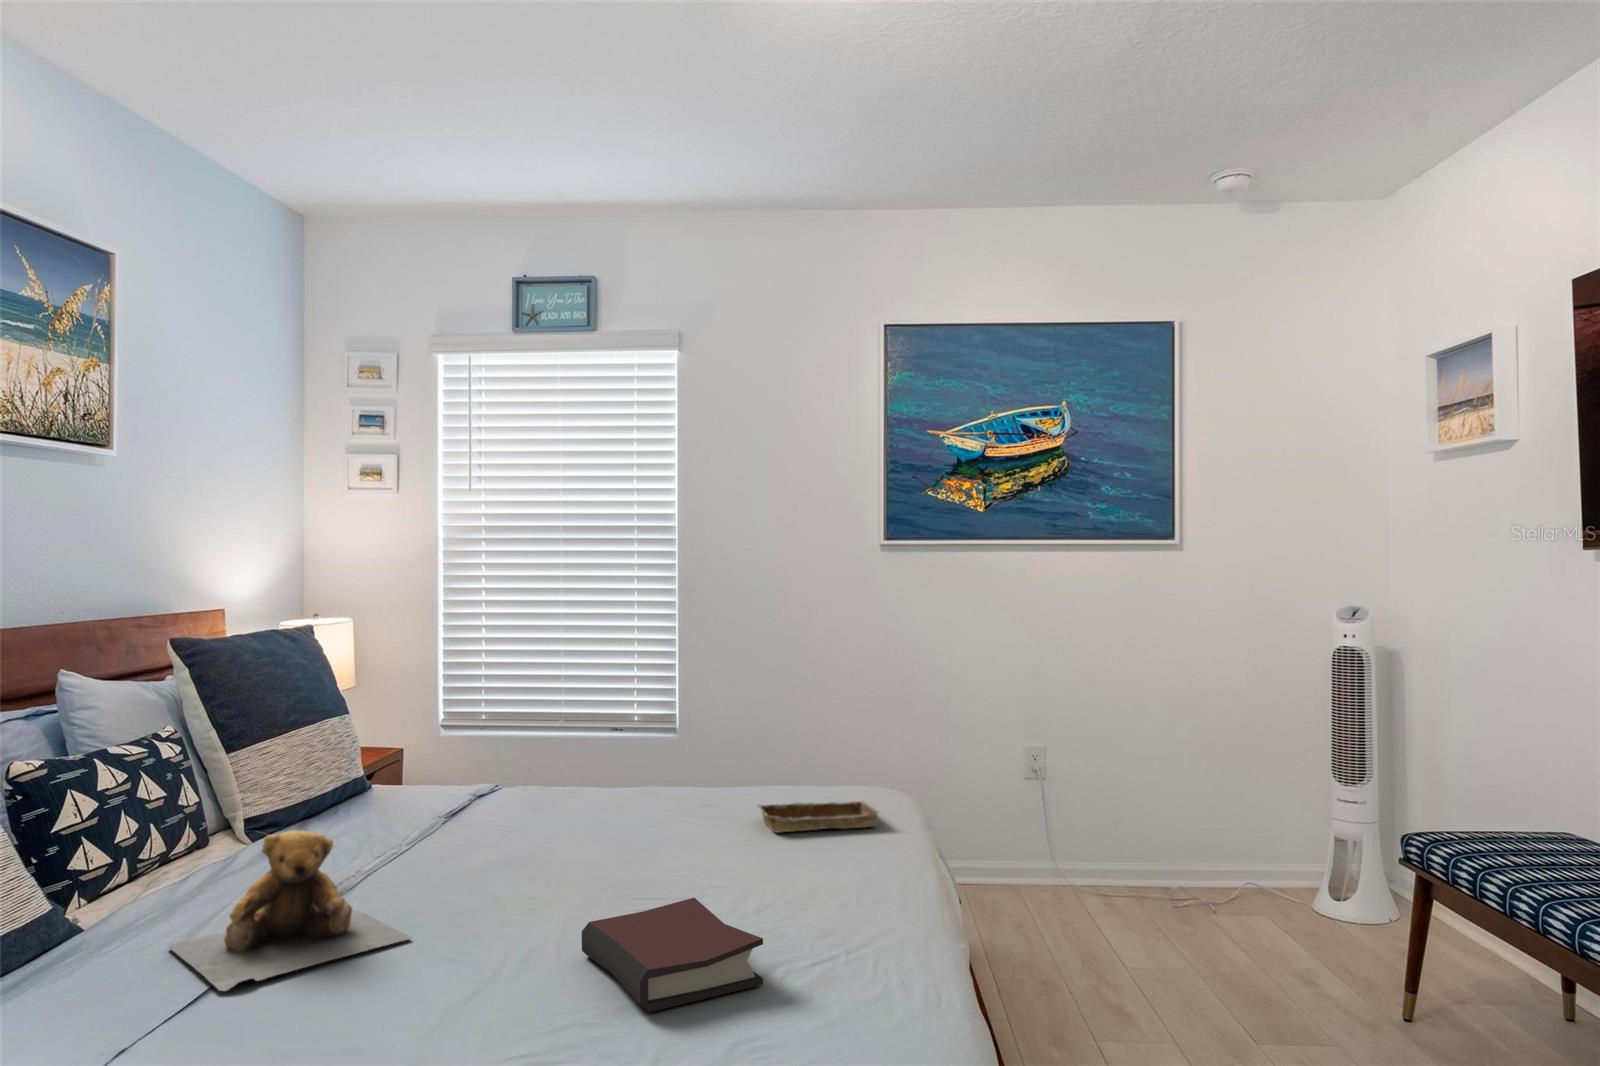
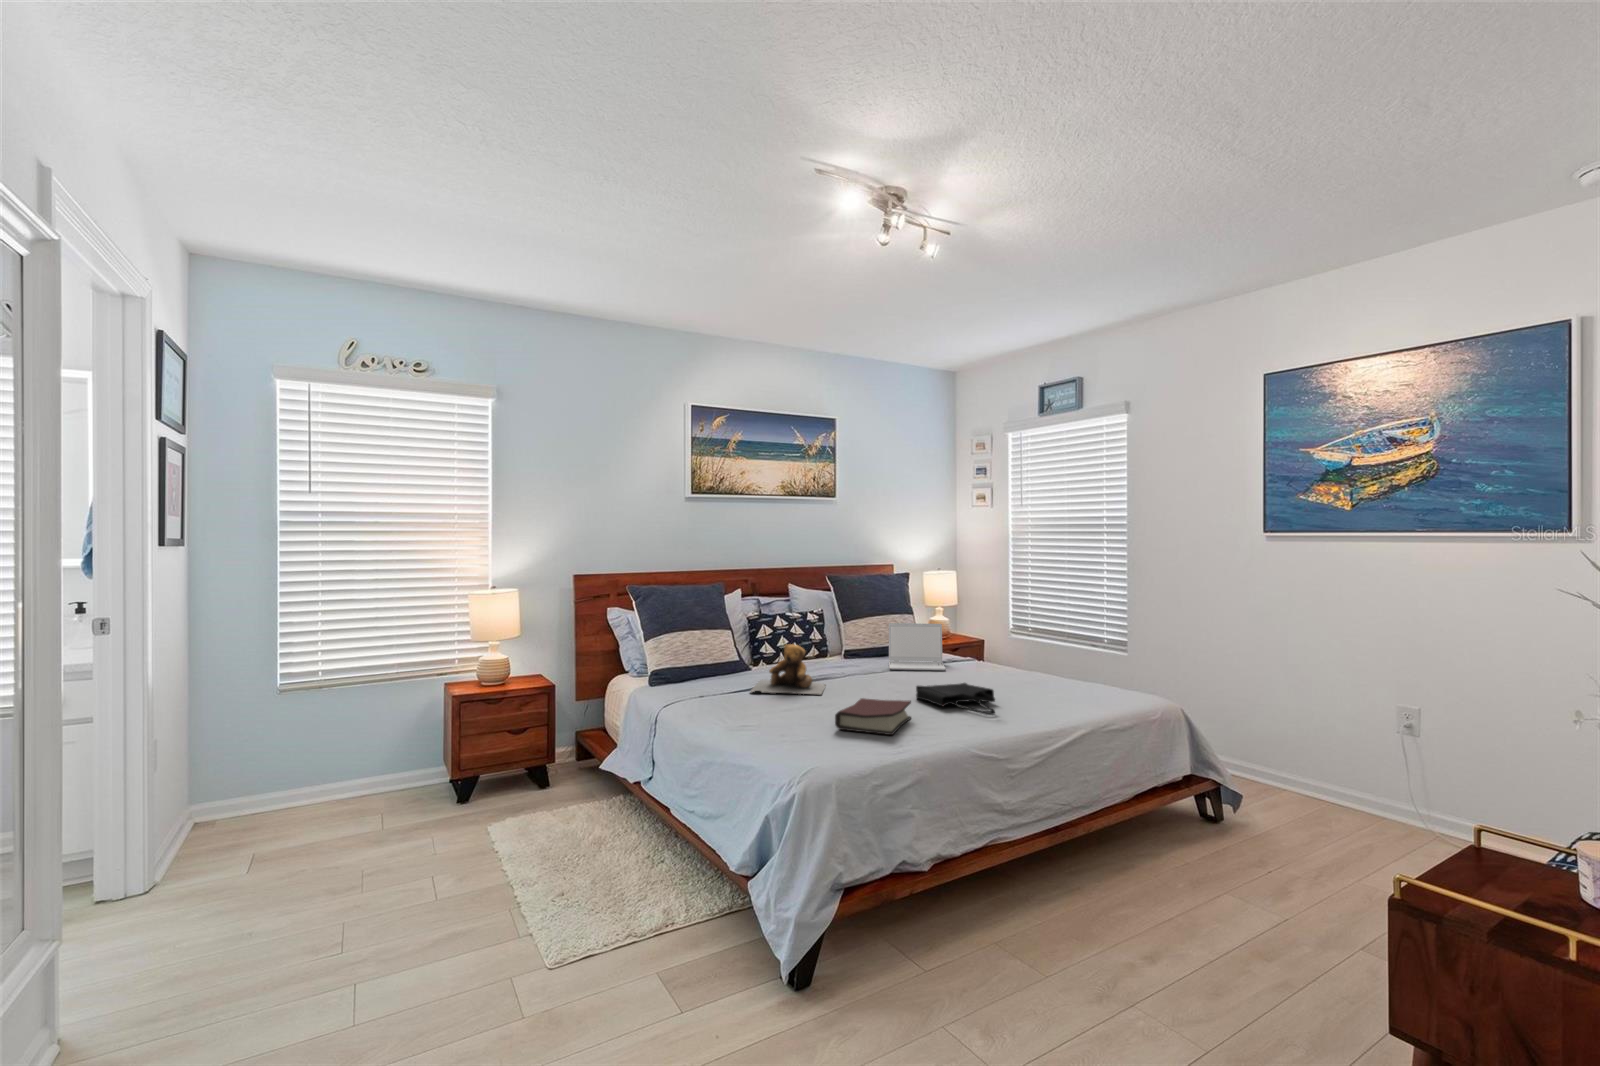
laptop: none [366,723,516,837] -> present [889,623,946,670]
tray: present [758,801,880,833] -> none [1036,685,1117,708]
tote bag: none [605,833,791,892] -> present [916,683,995,715]

